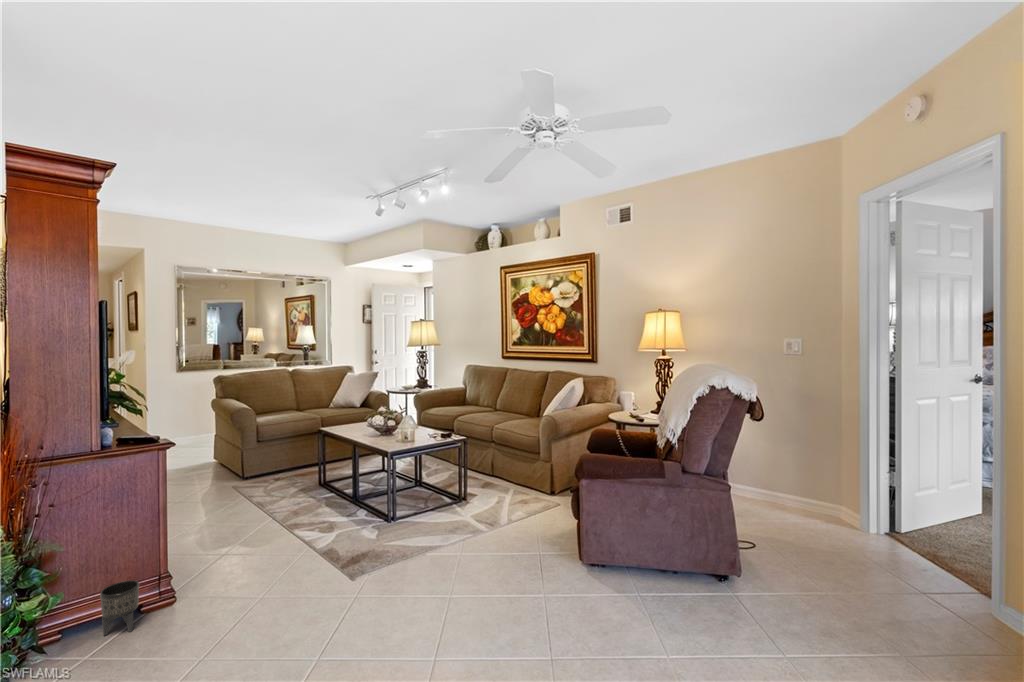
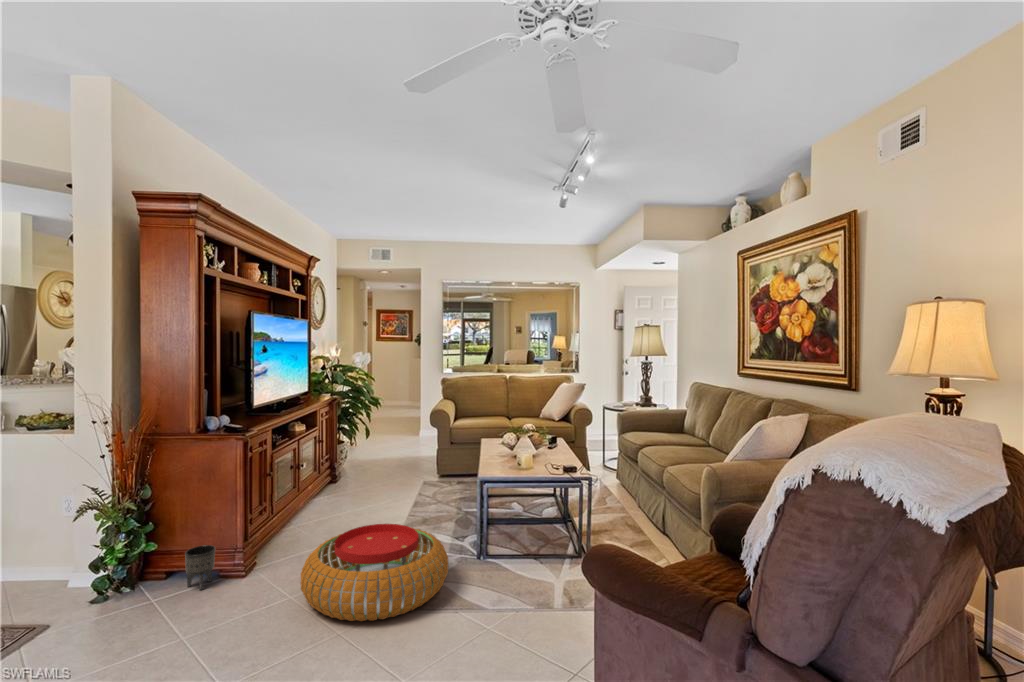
pouf: none [260,506,400,594] -> present [301,524,448,621]

